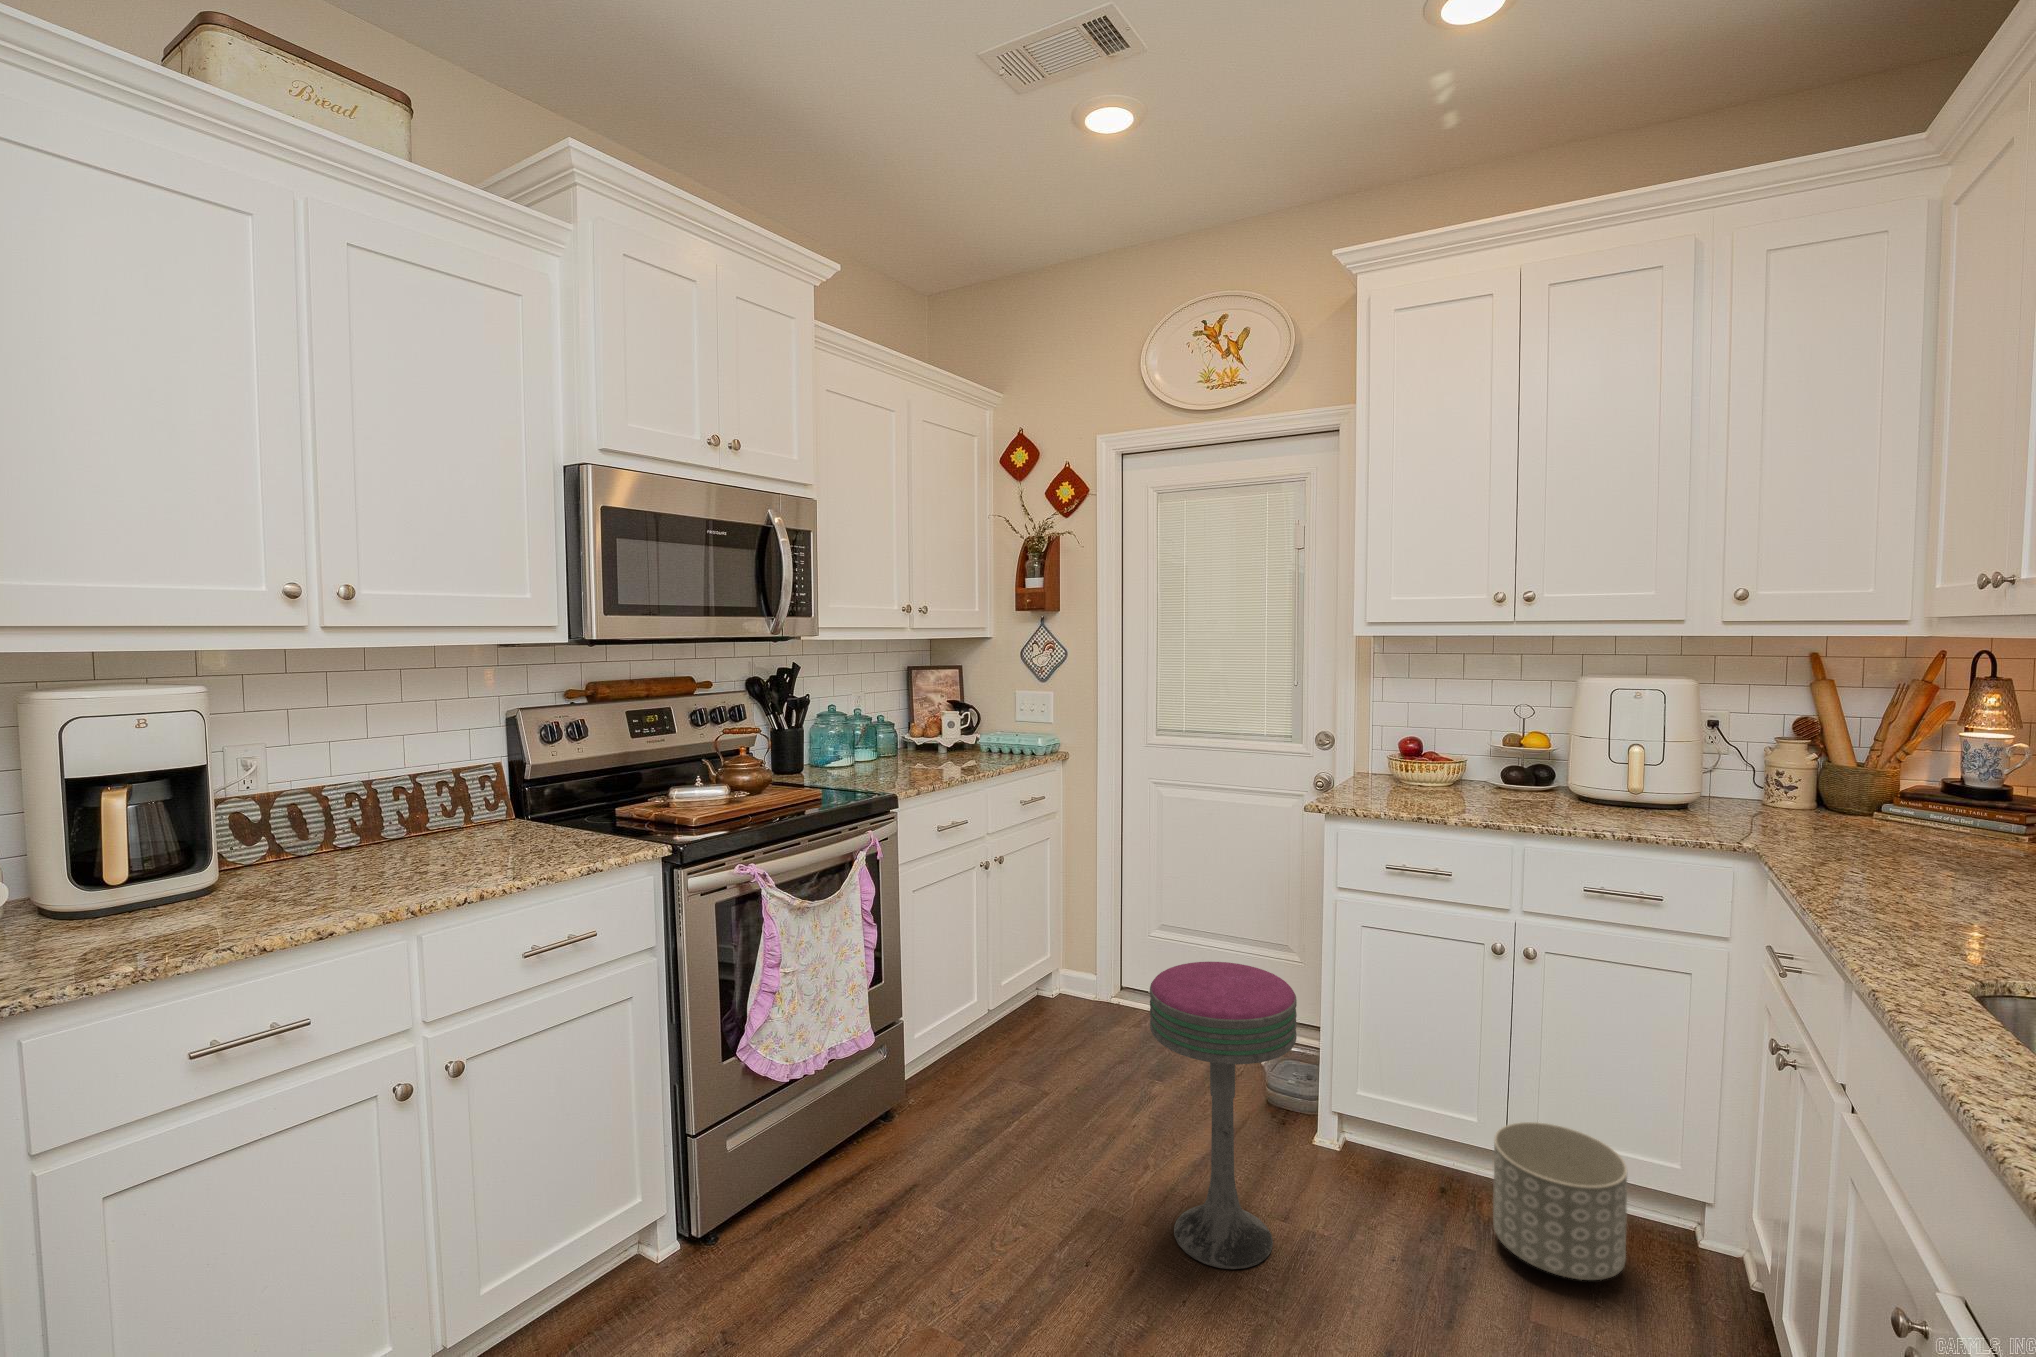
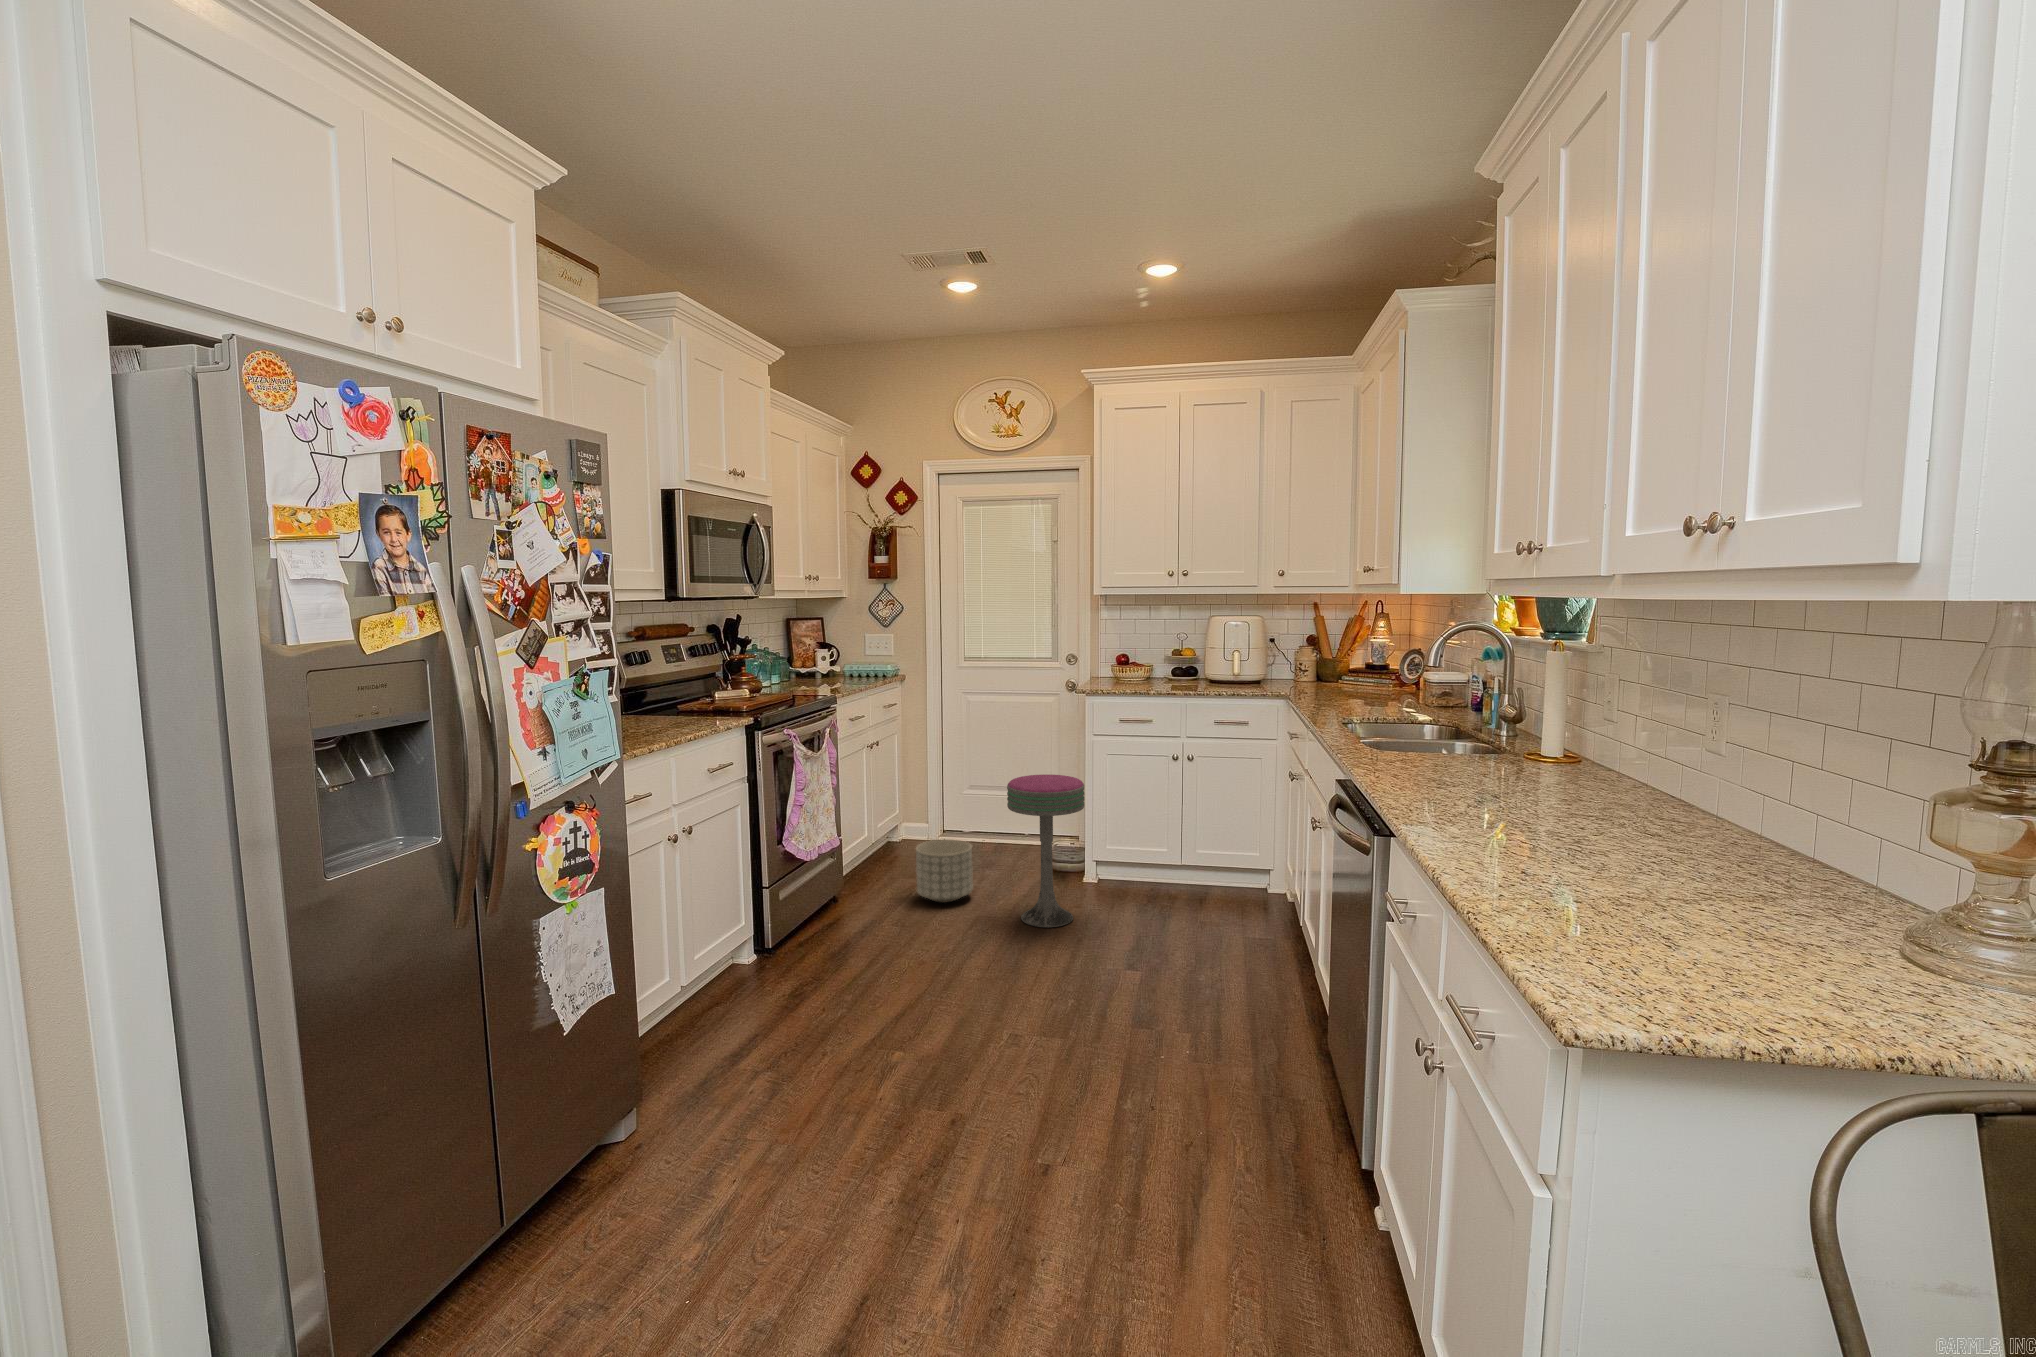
planter: present [1493,1122,1627,1280] -> present [916,839,973,903]

